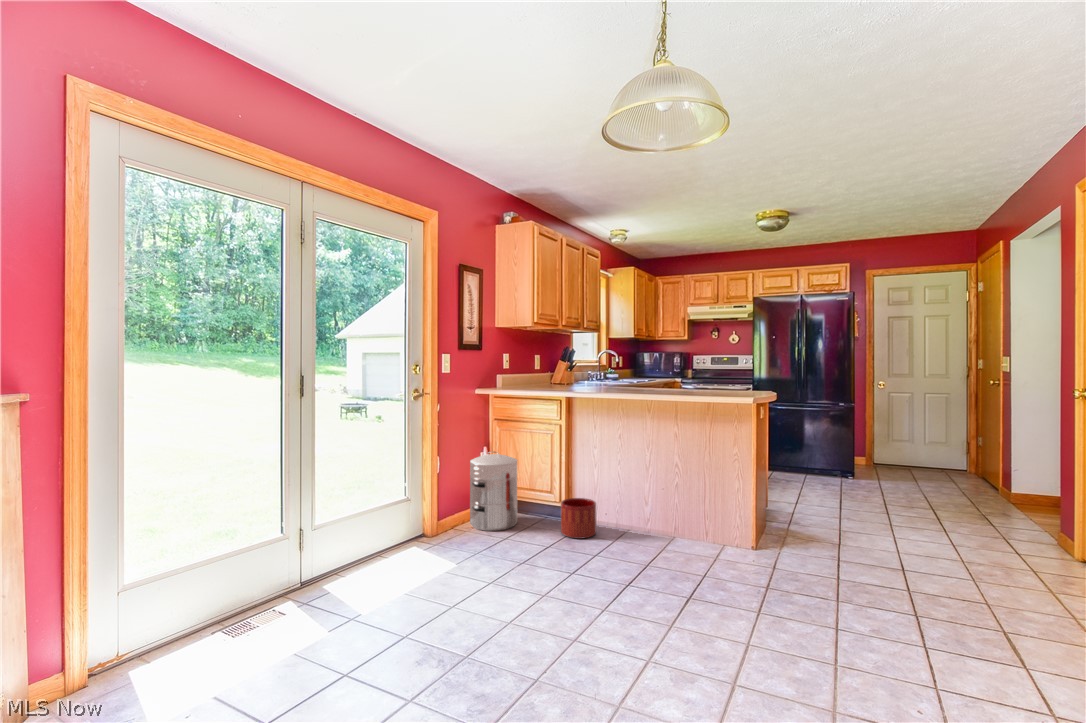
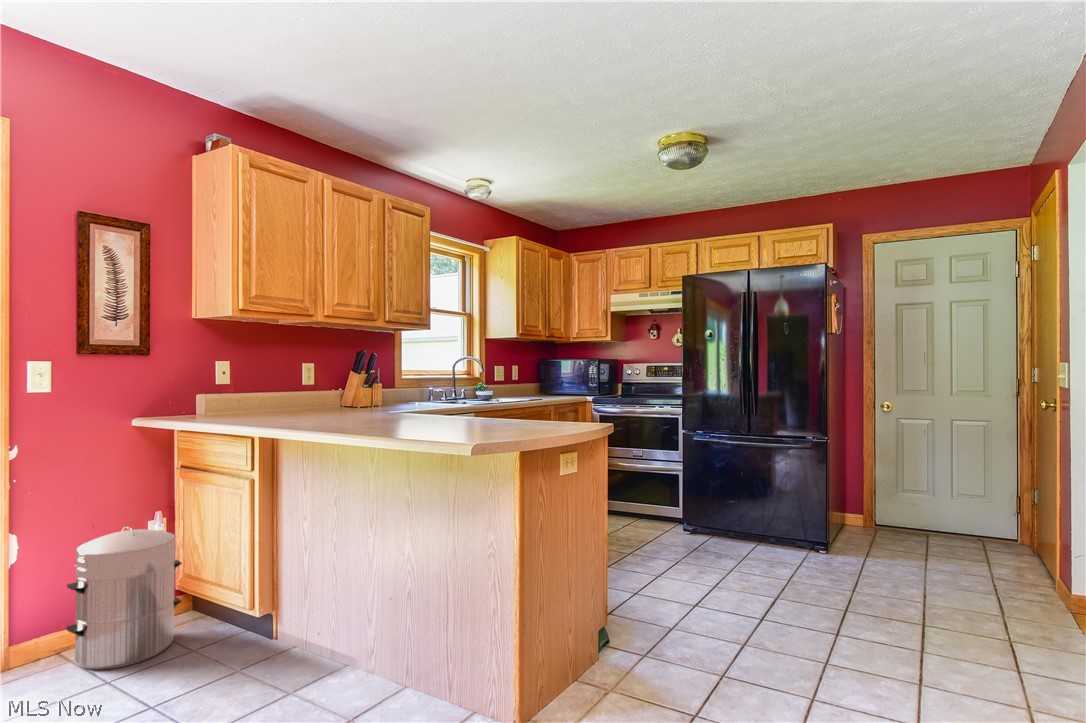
planter: present [561,498,596,539] -> none [195,613,267,697]

